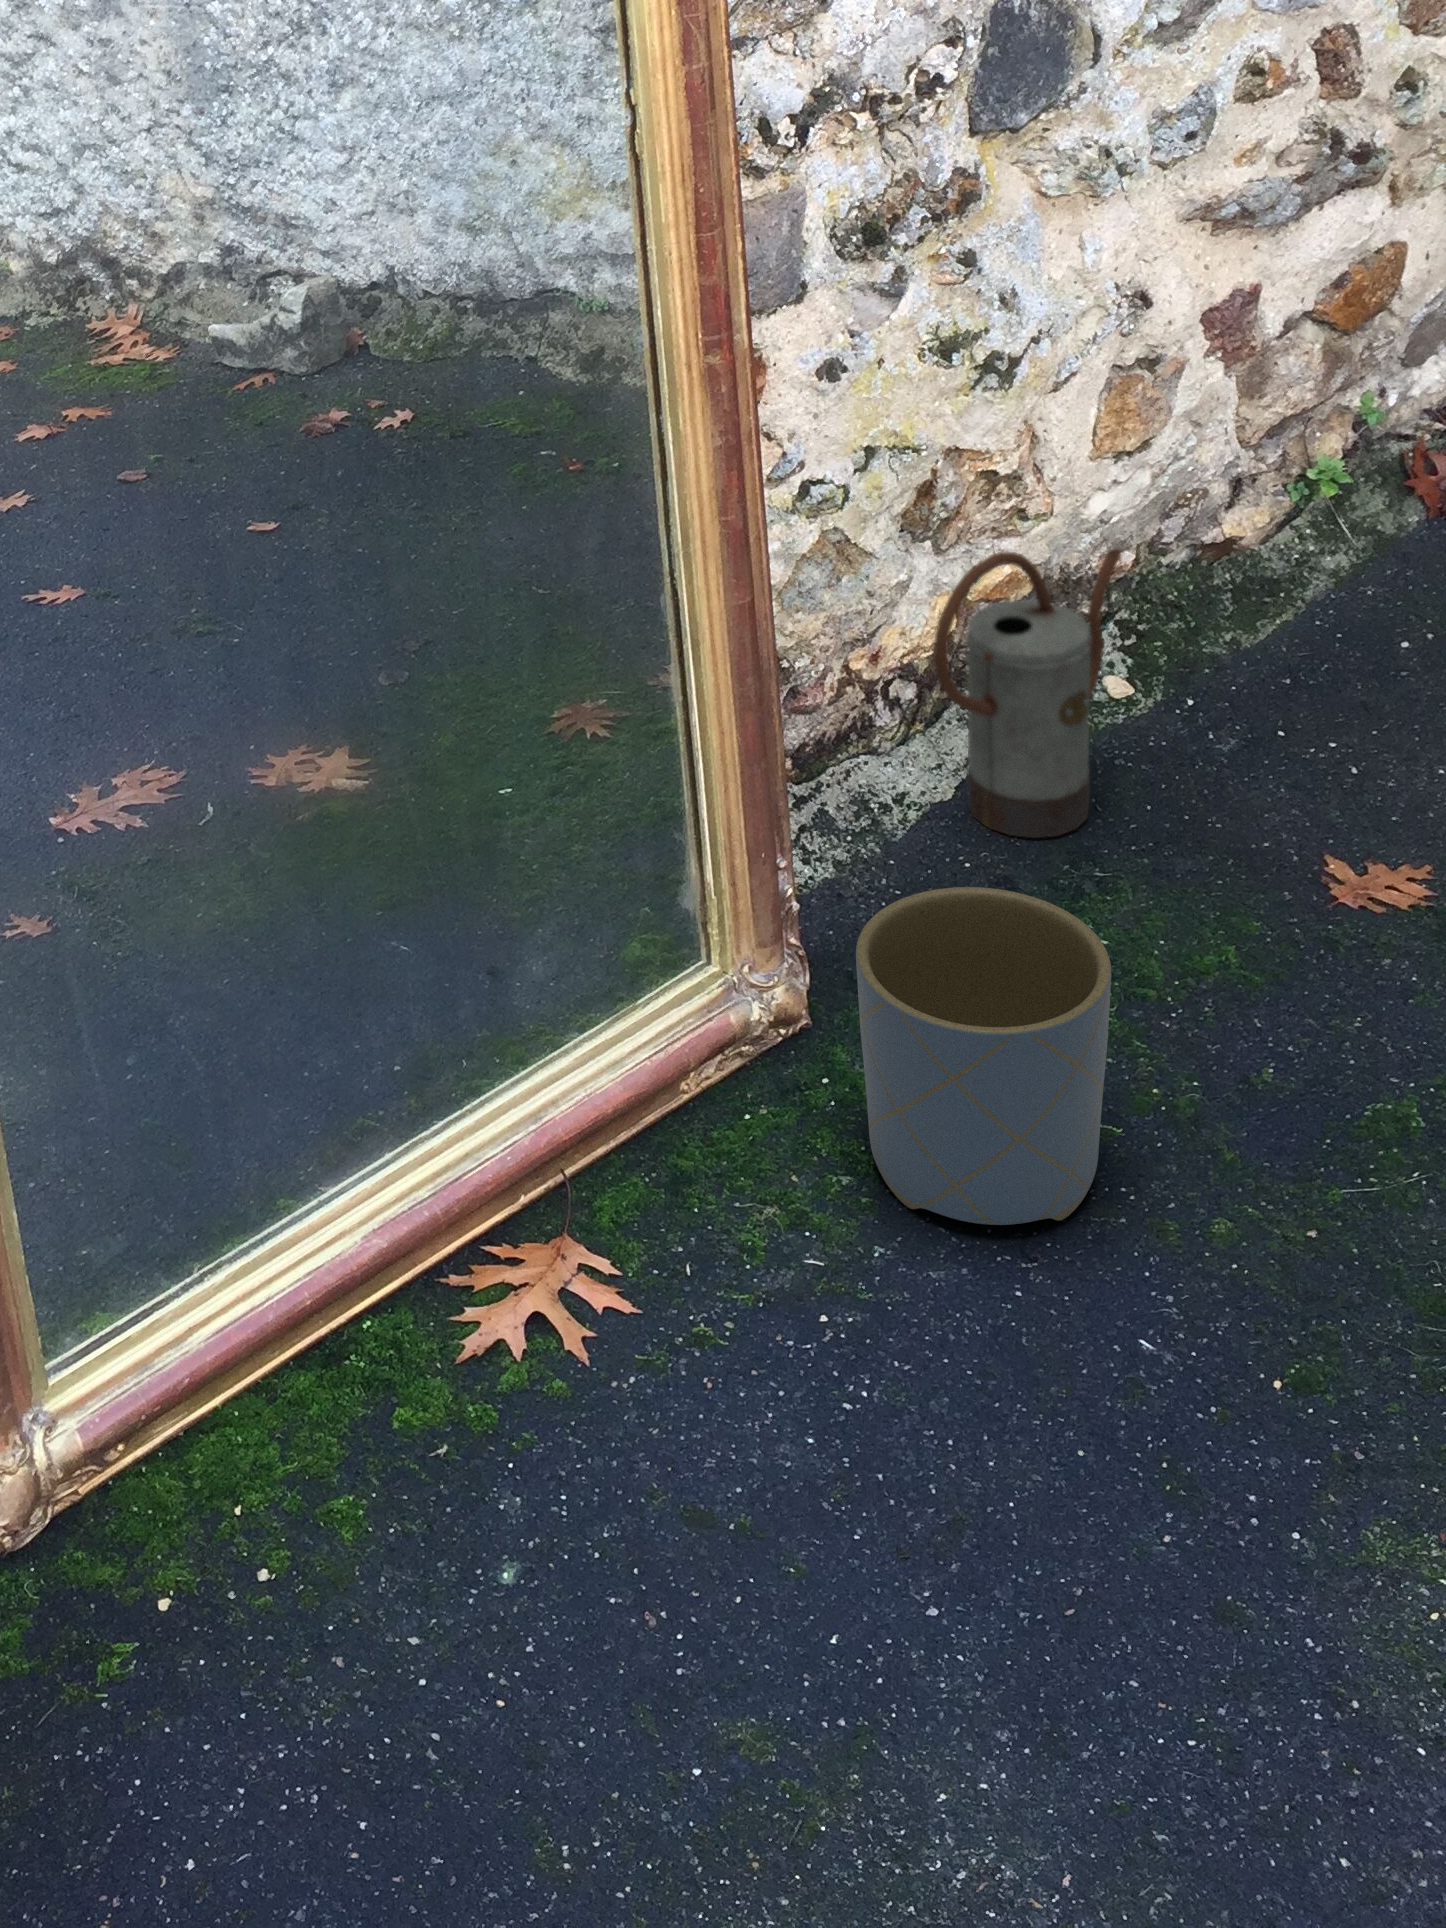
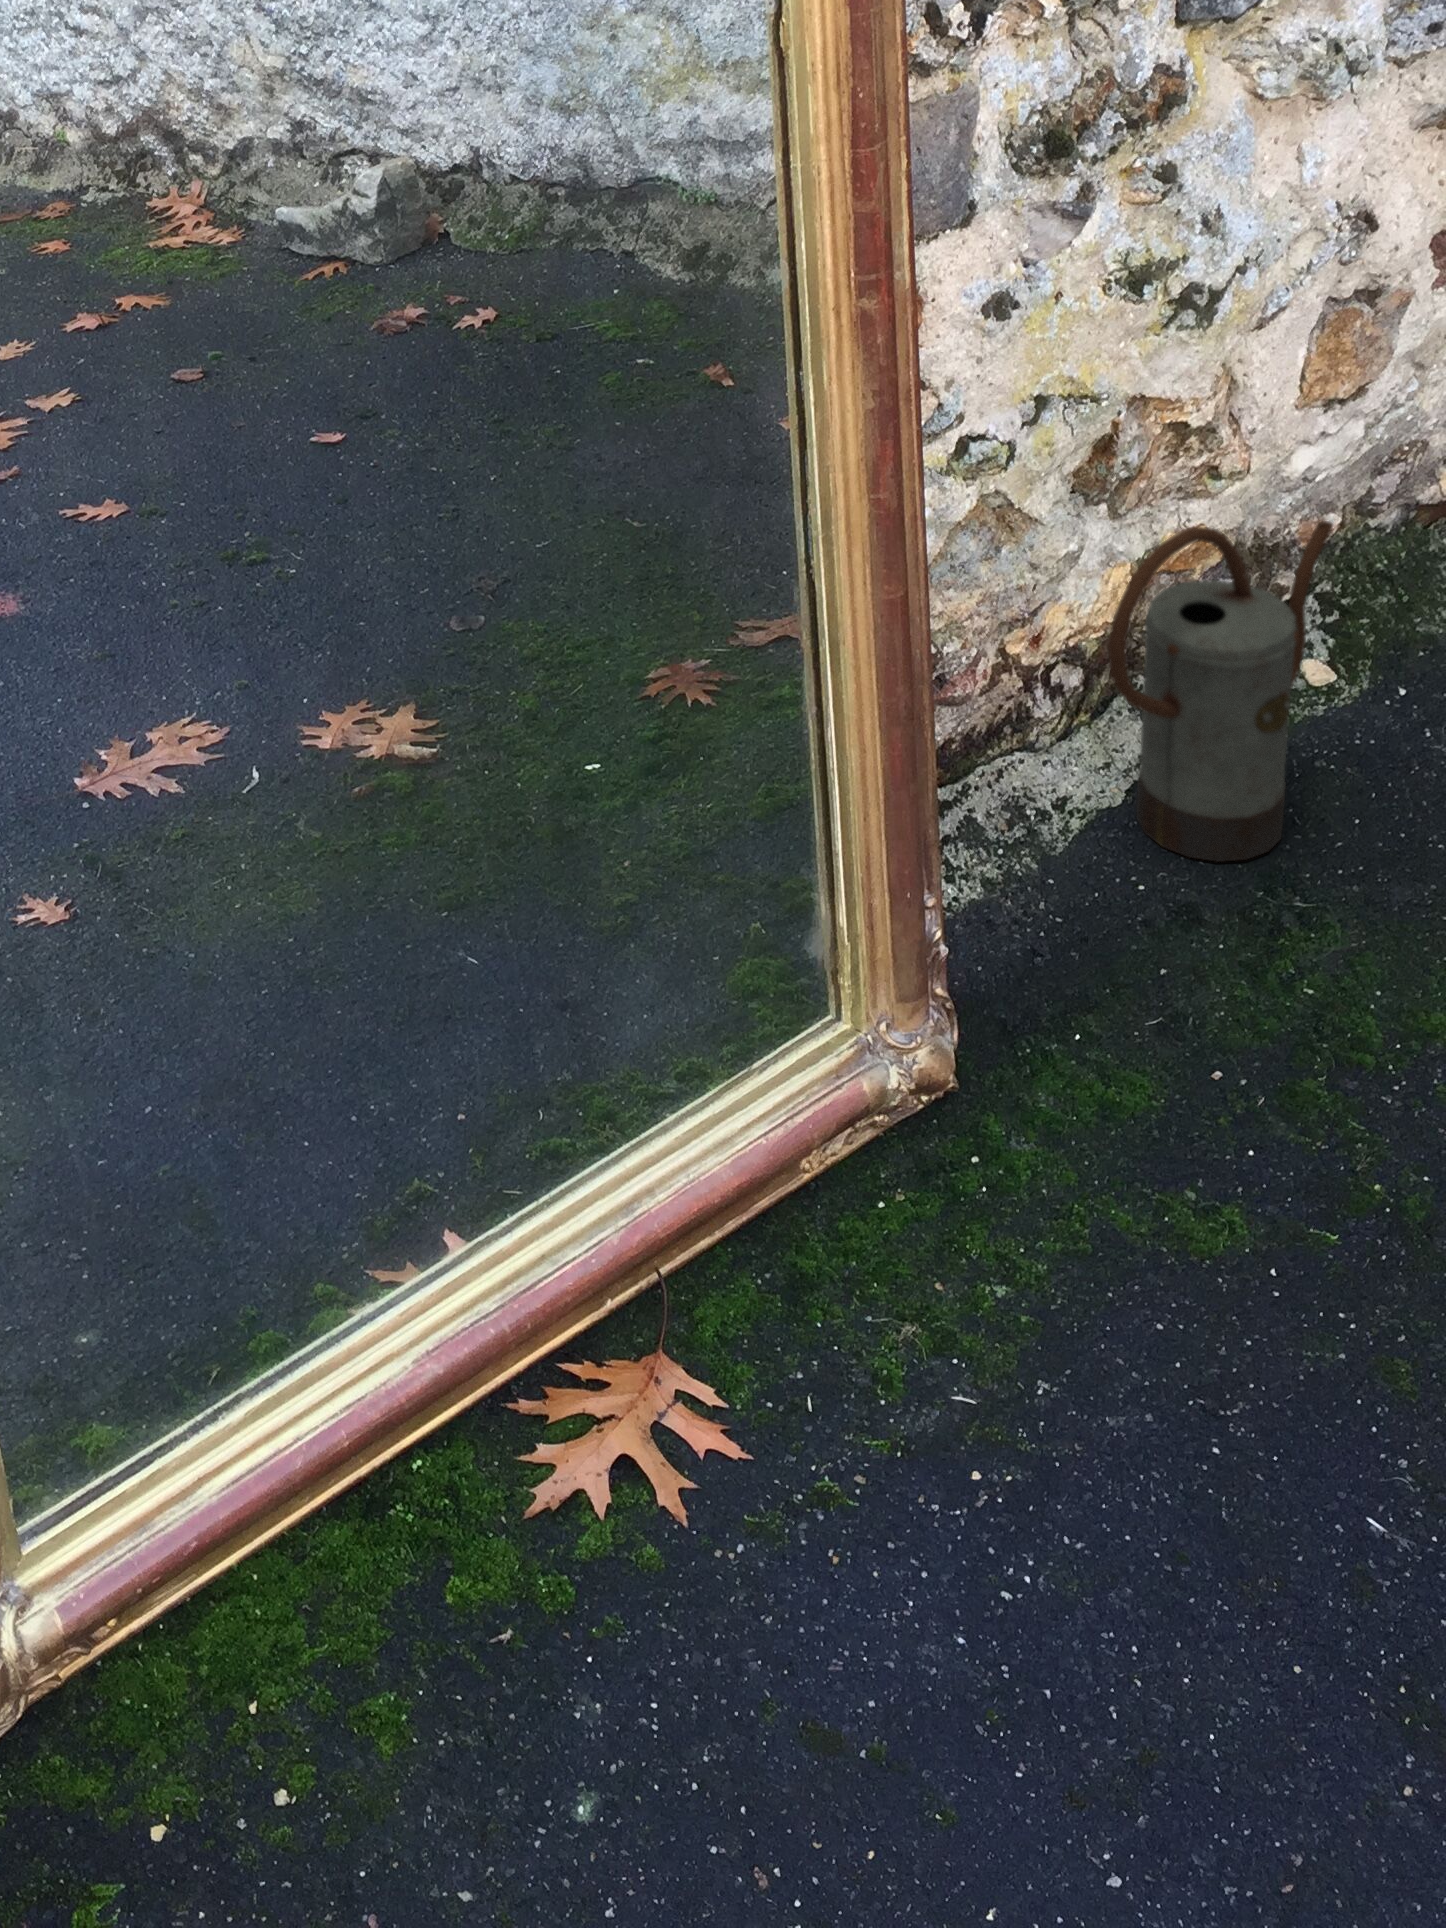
planter: present [856,887,1111,1225] -> none [1019,948,1339,1367]

